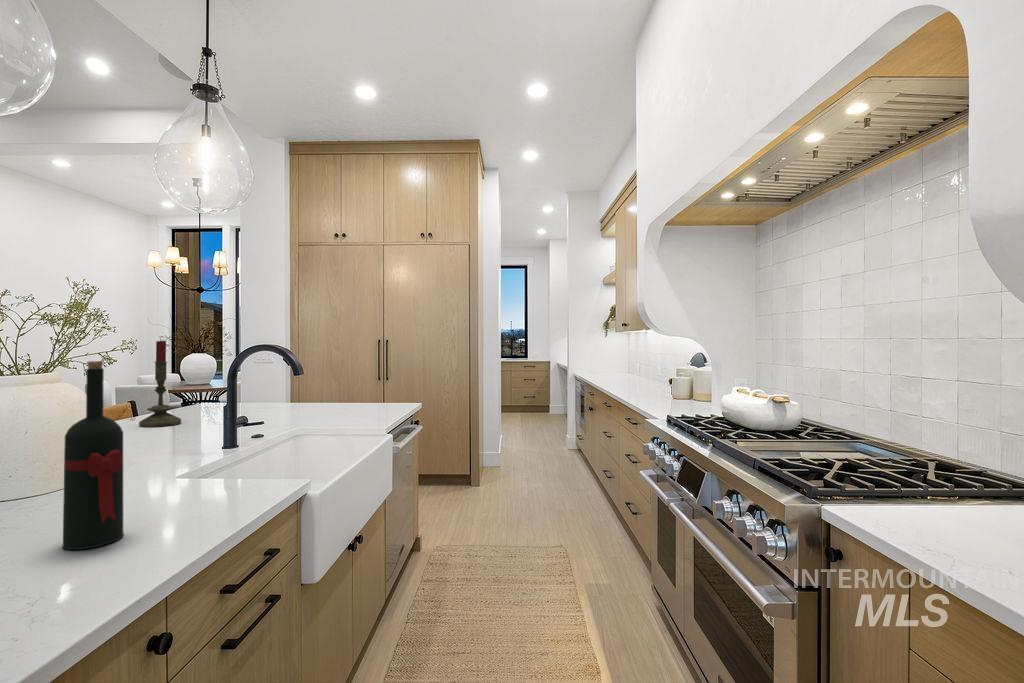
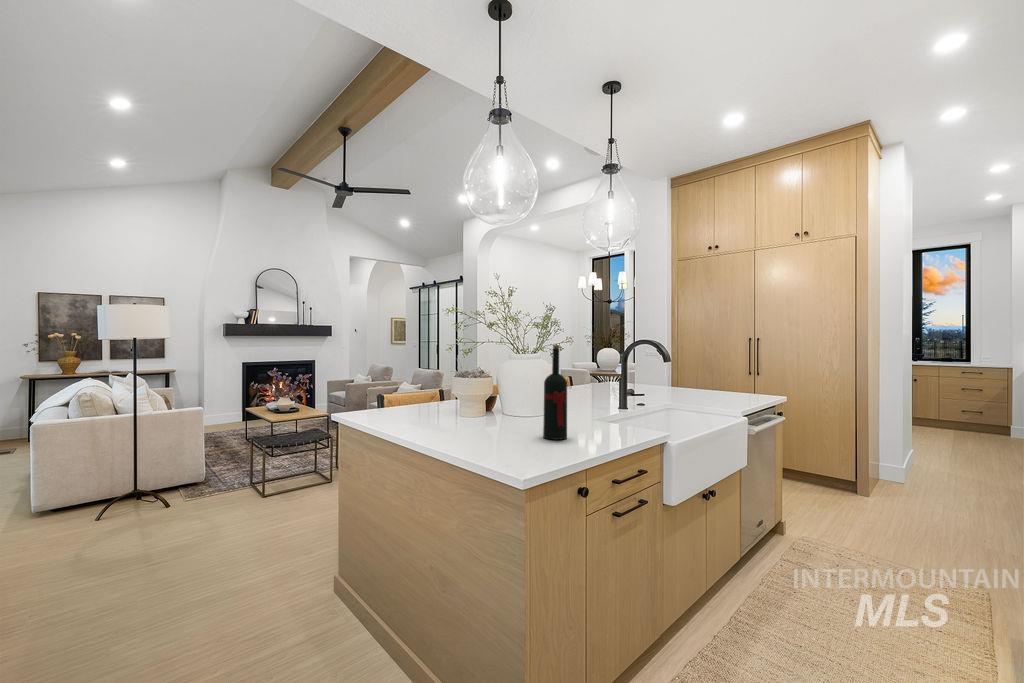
candle: present [139,341,181,427] -> none [574,336,596,393]

